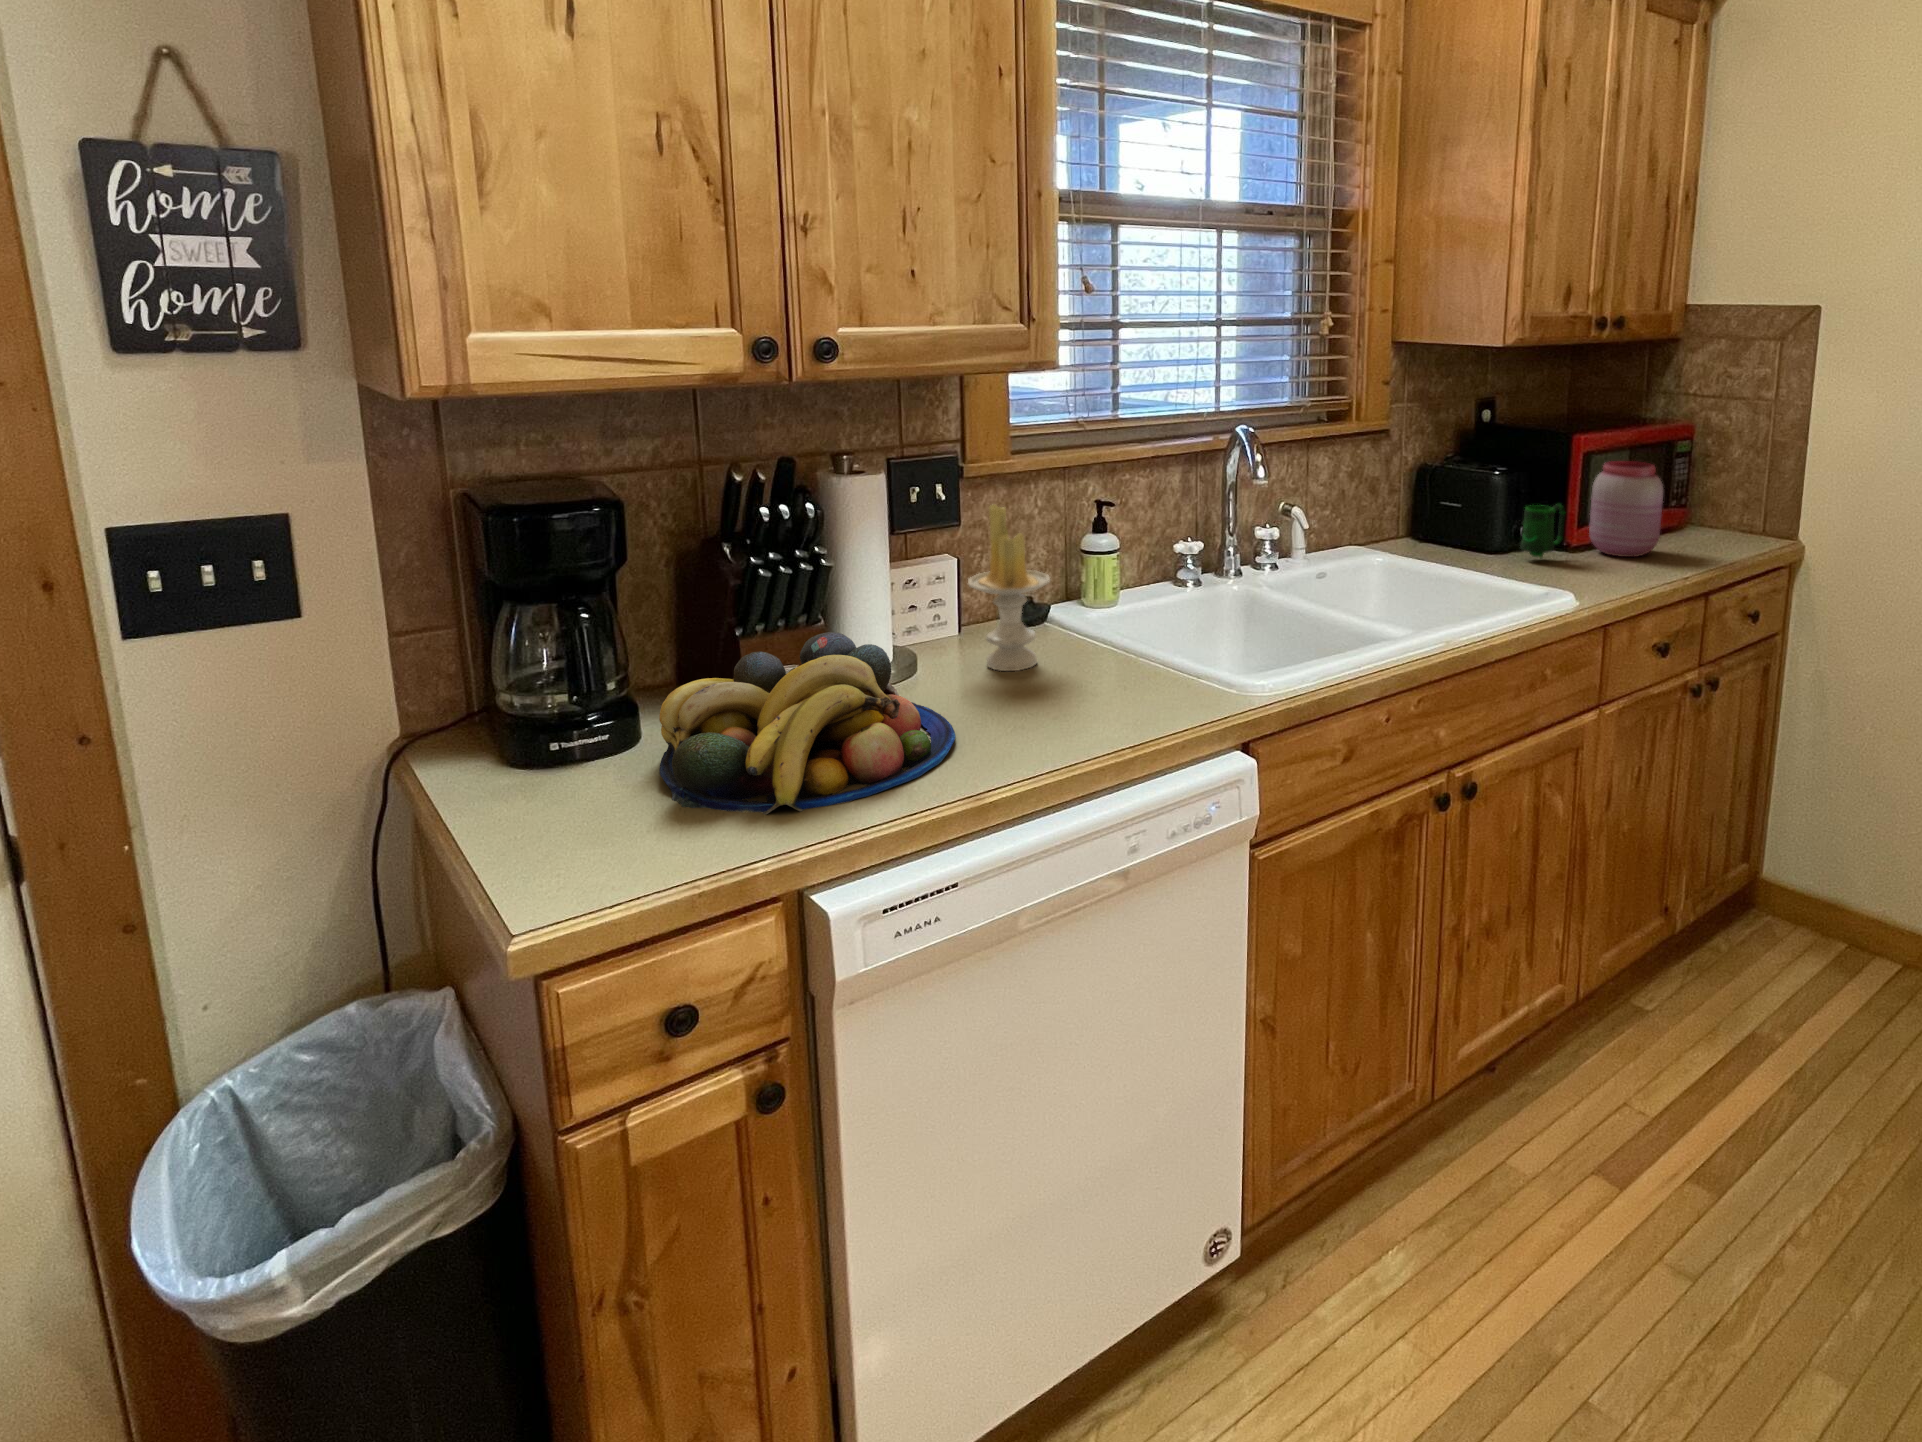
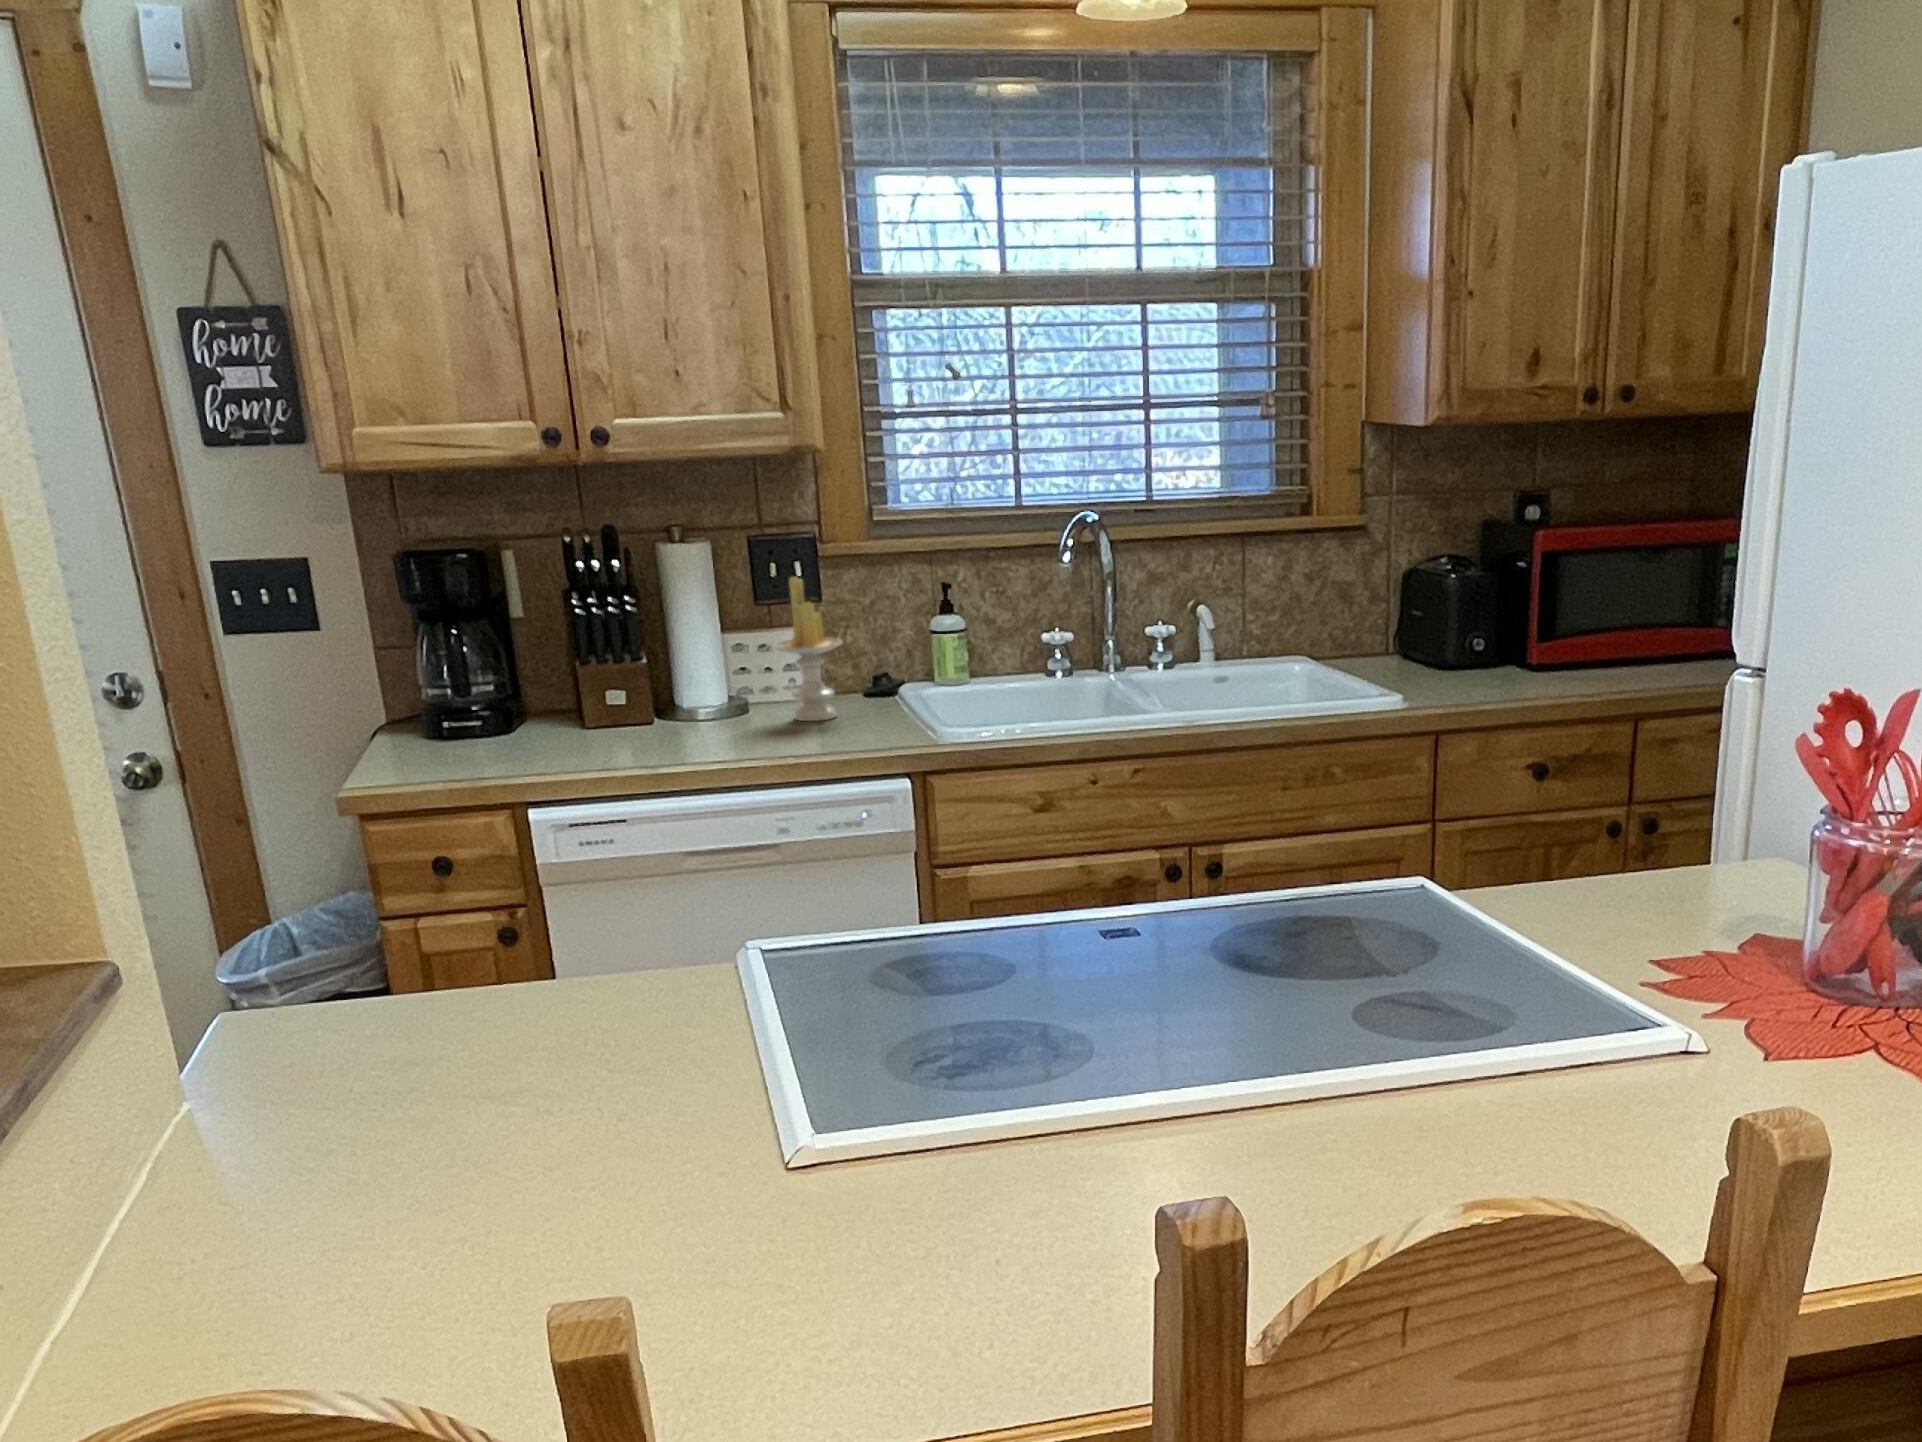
jar: present [1589,461,1663,557] -> none [1546,570,1627,683]
mug: present [1520,504,1566,558] -> none [1449,617,1504,683]
fruit bowl: present [659,632,955,815] -> none [487,665,703,770]

